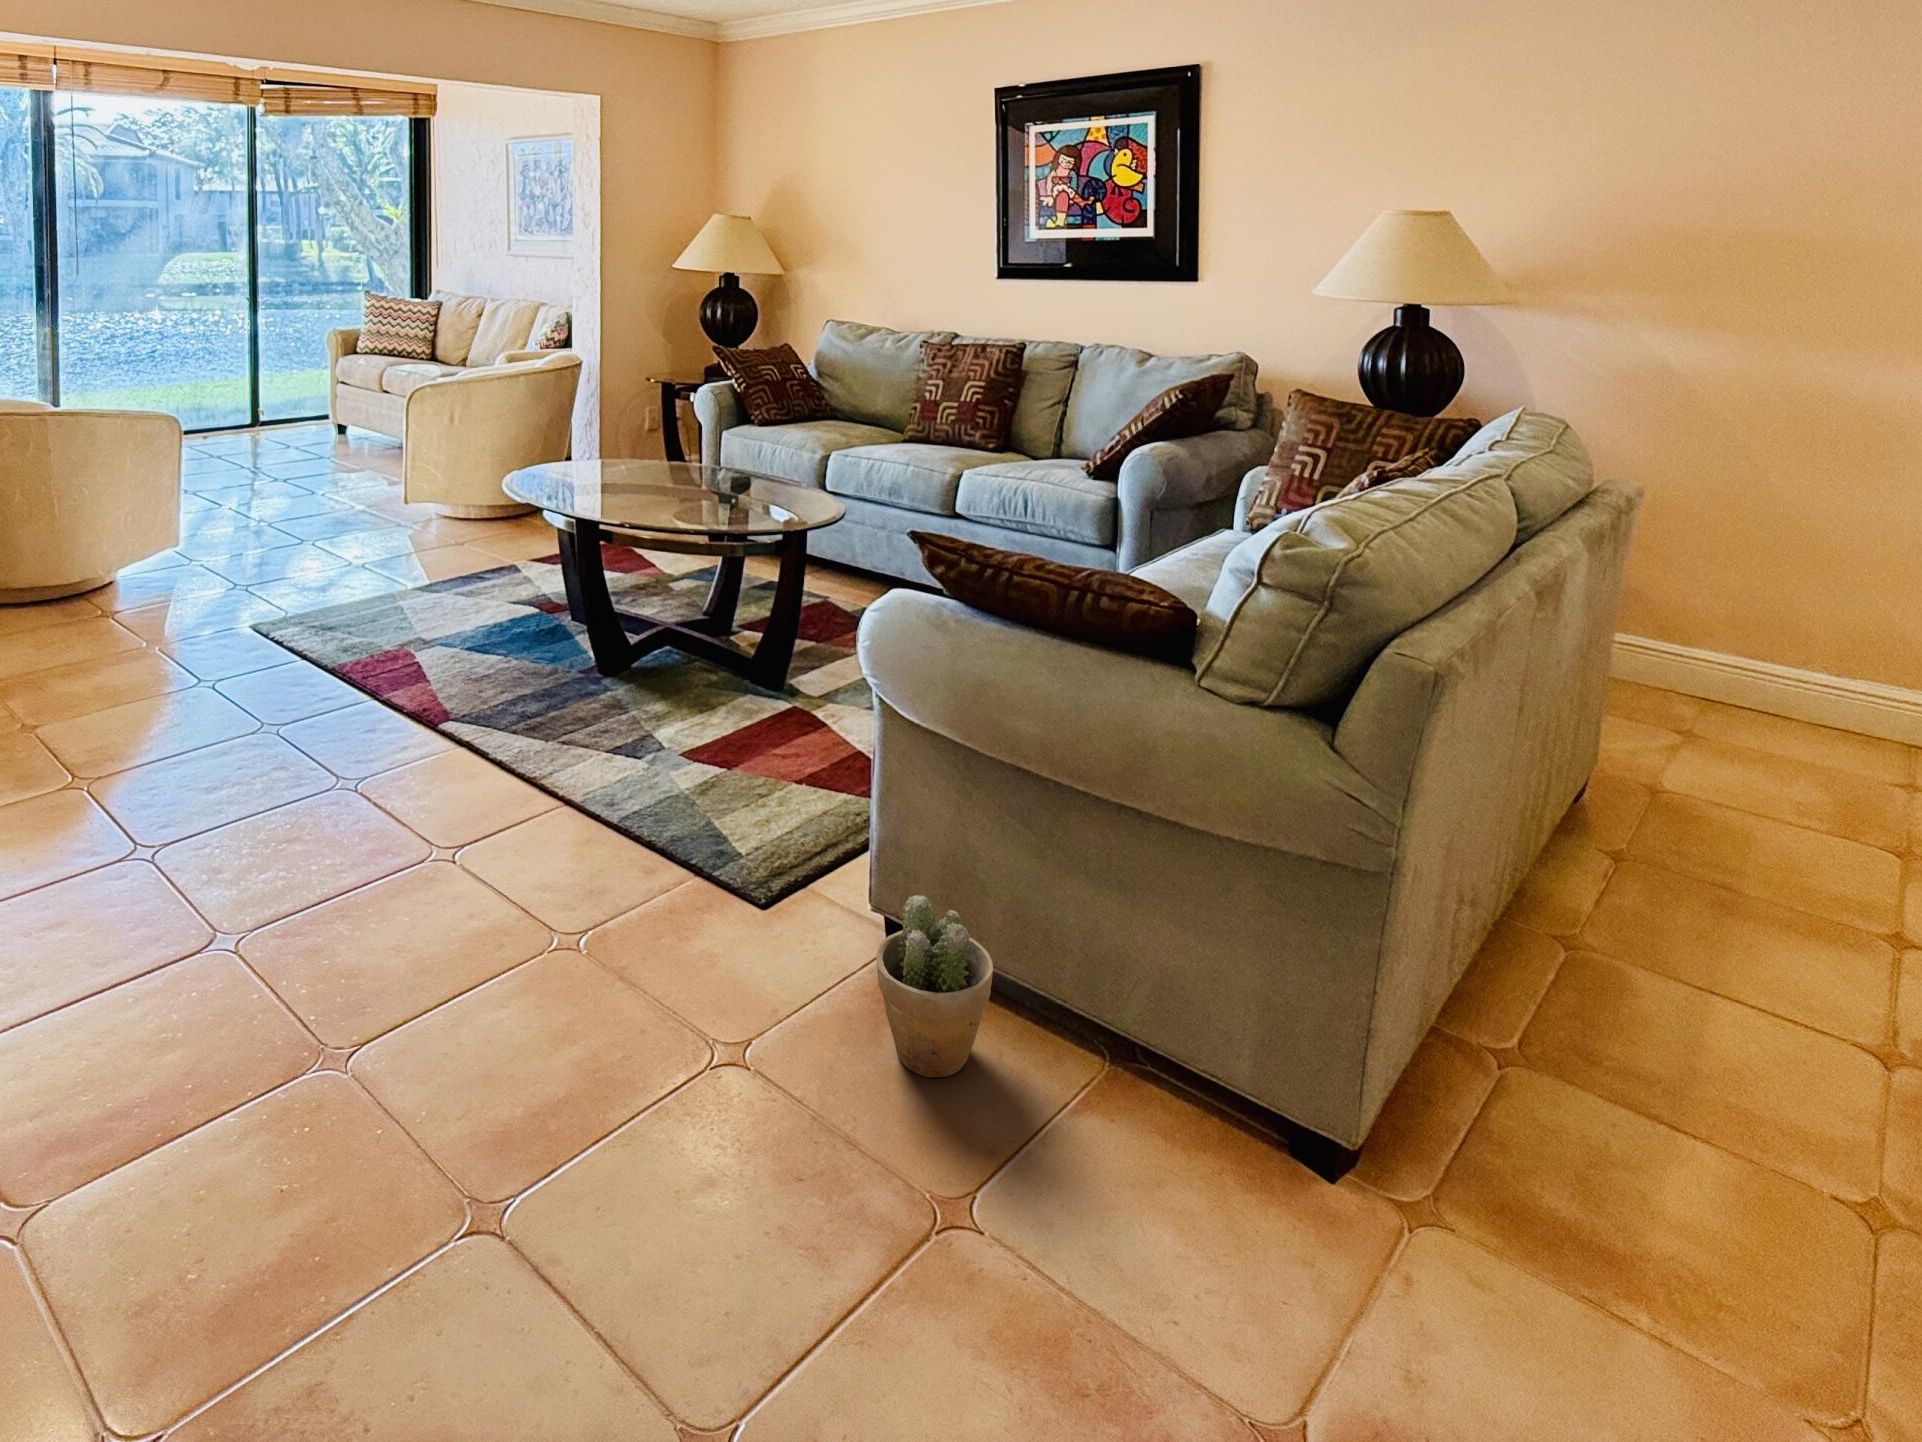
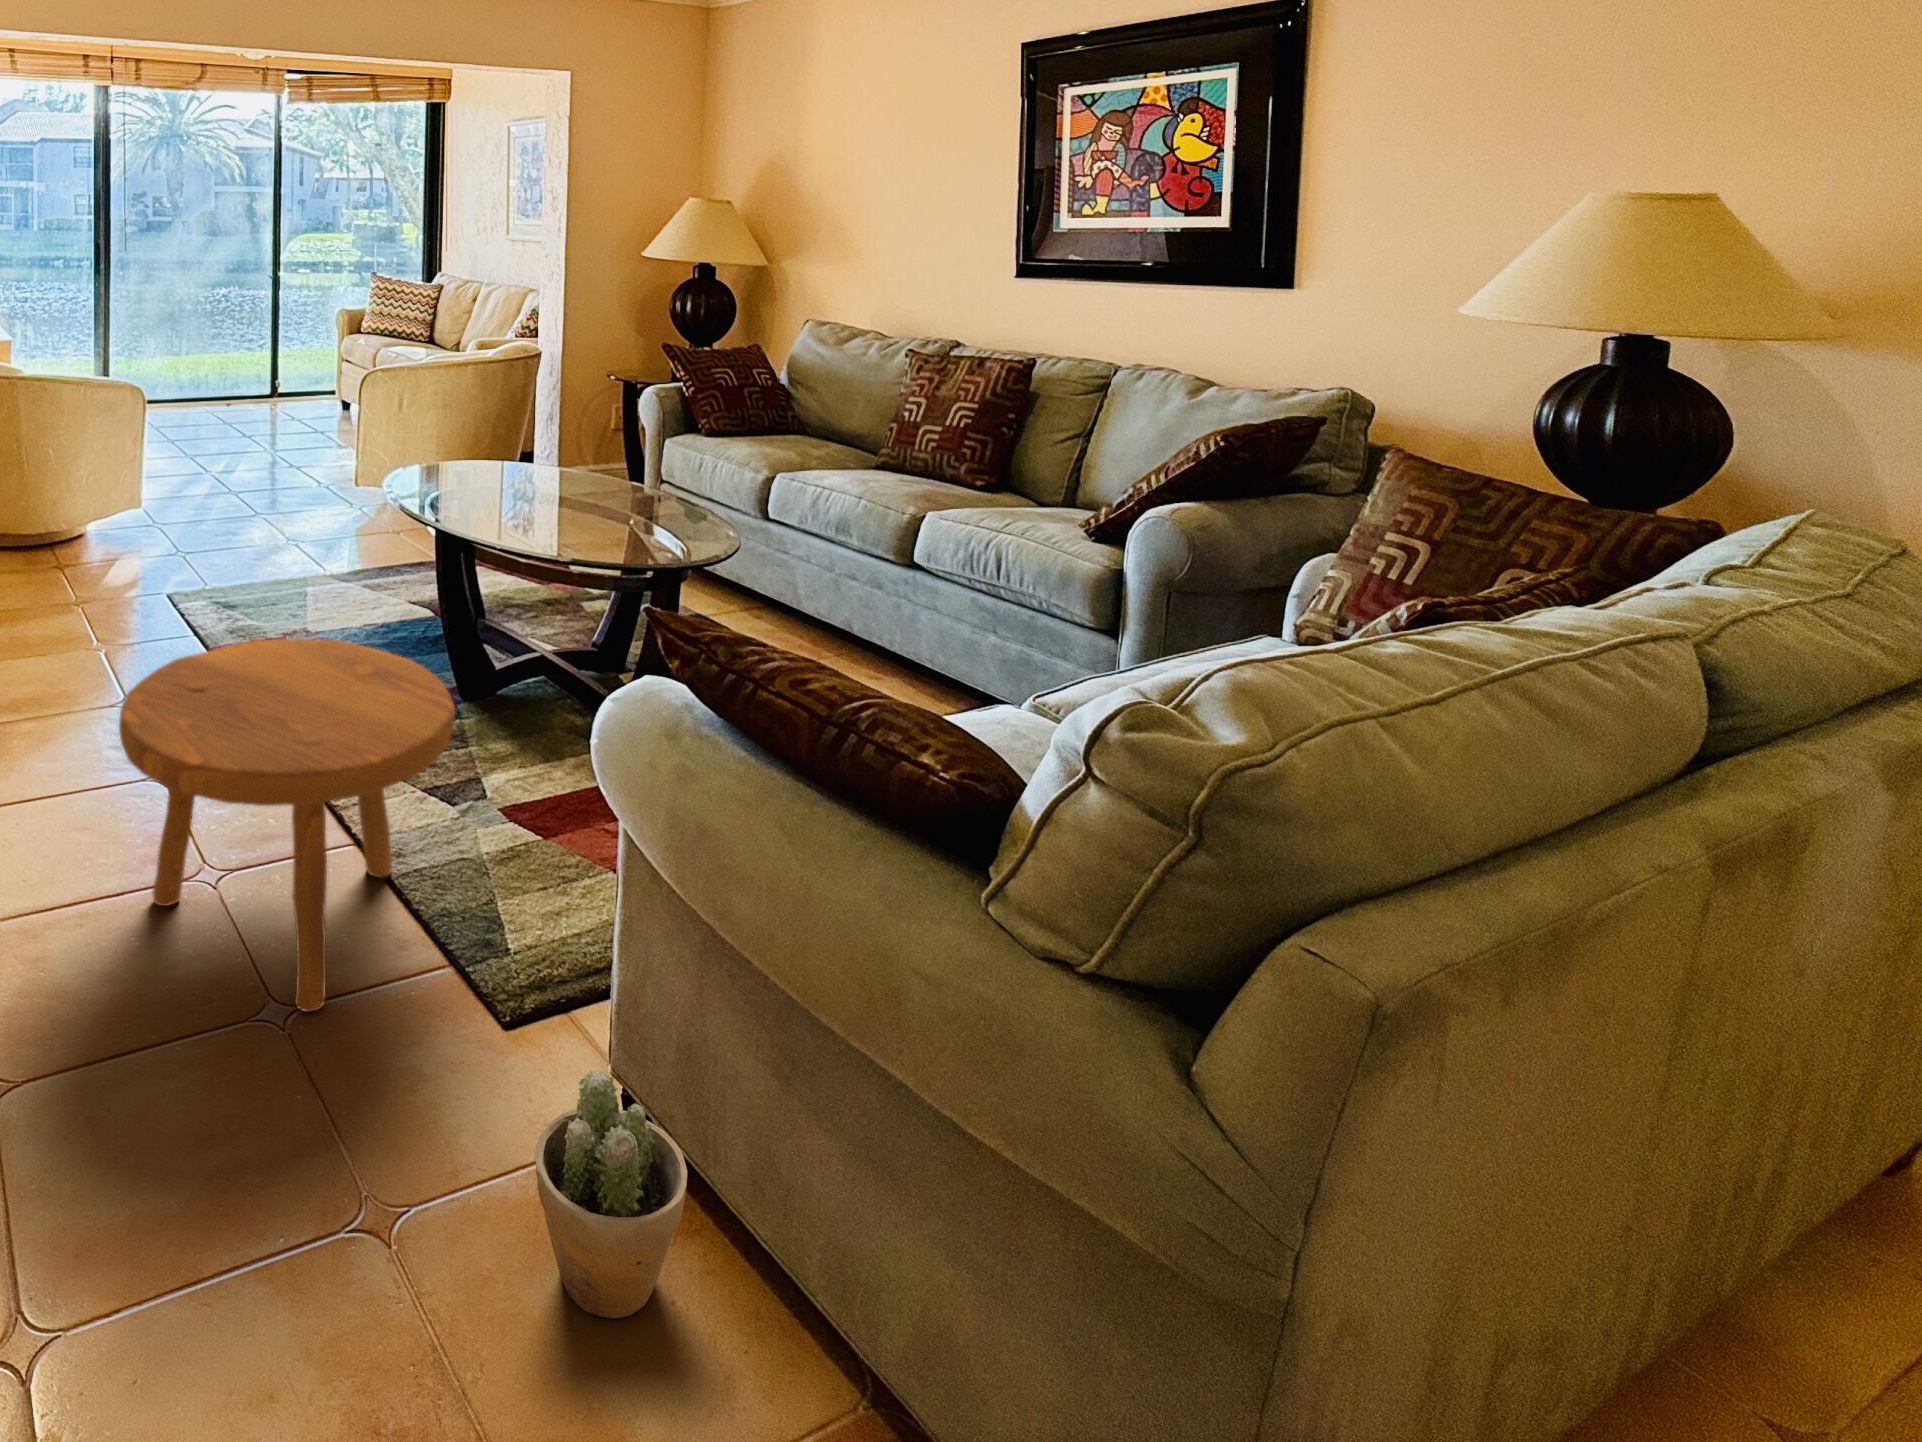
footstool: none [388,620,696,939] -> present [119,639,456,1012]

